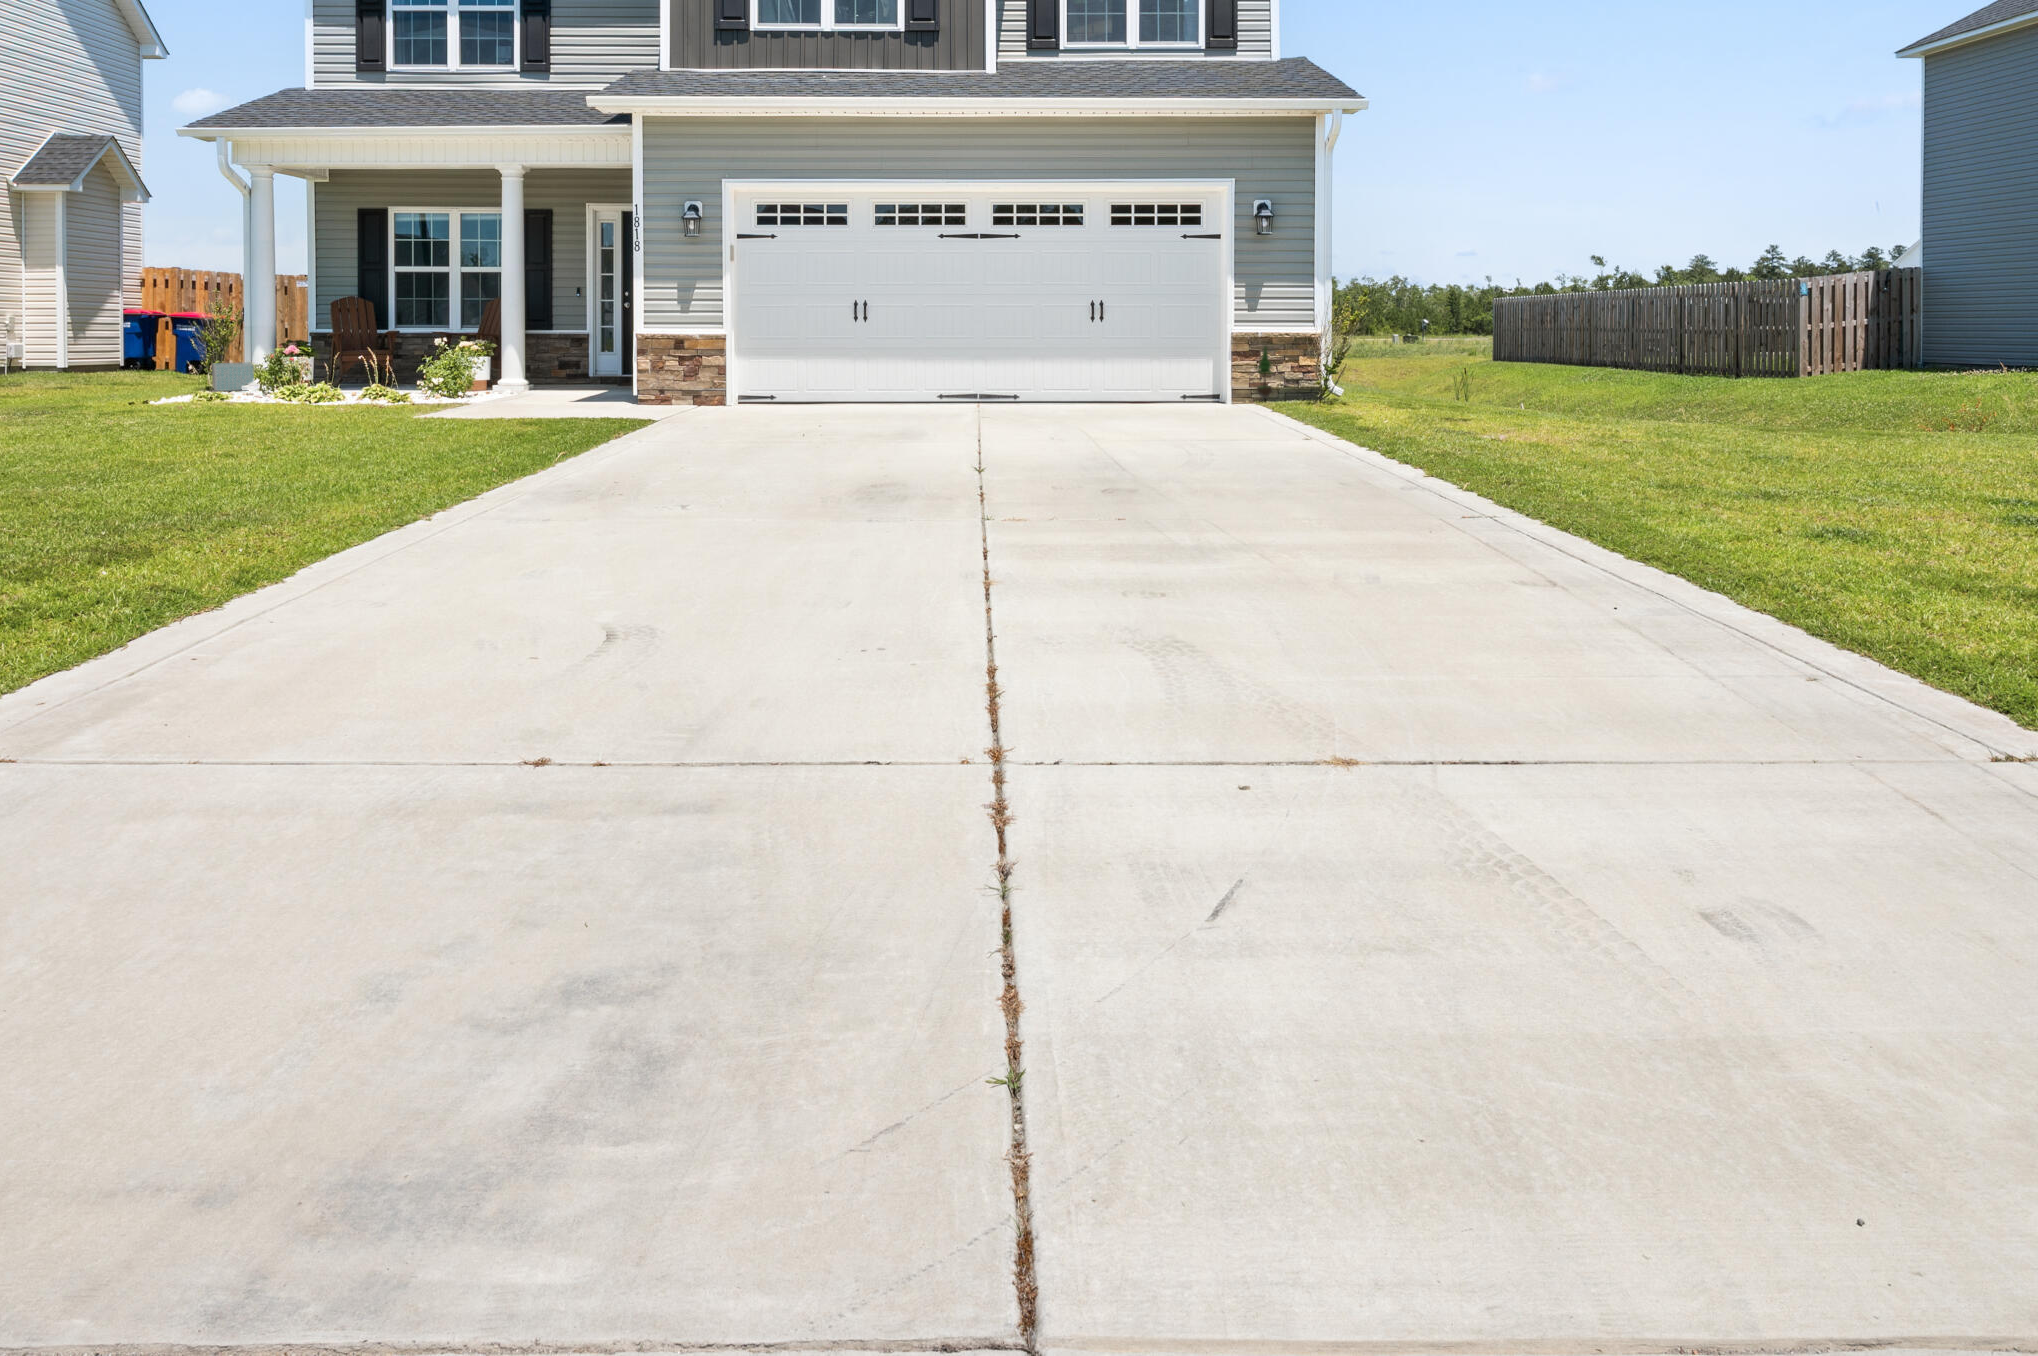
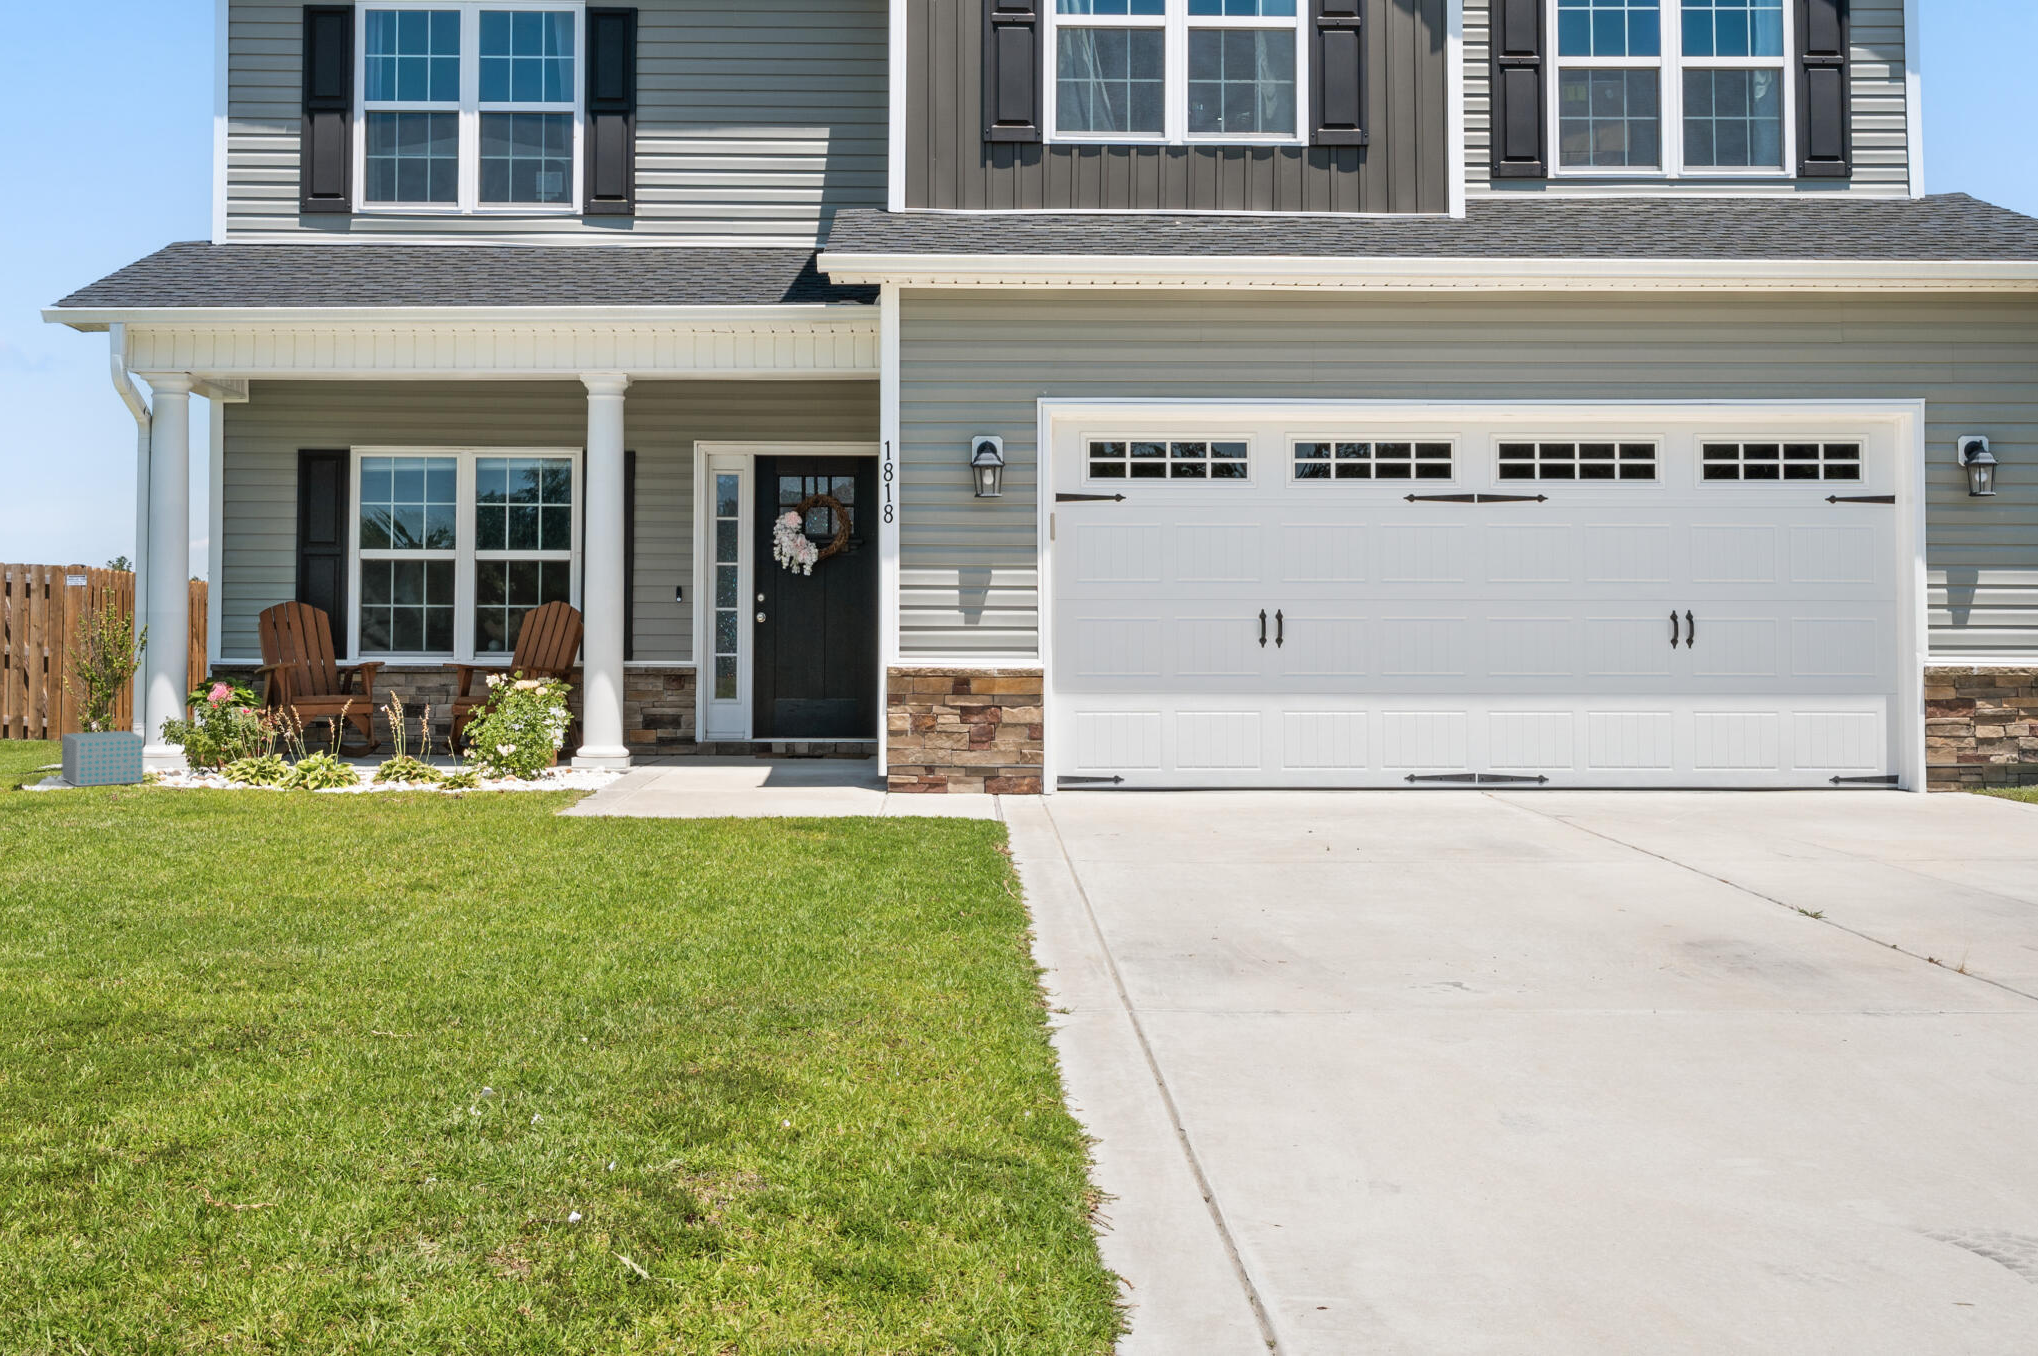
potted tree: present [1257,347,1273,399] -> none [1969,687,2006,785]

